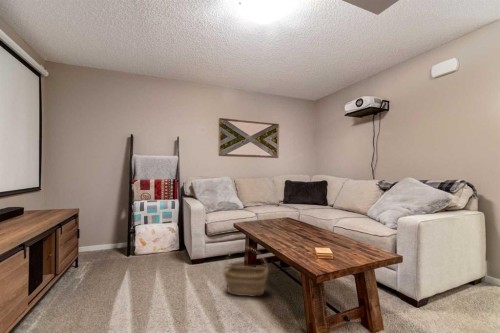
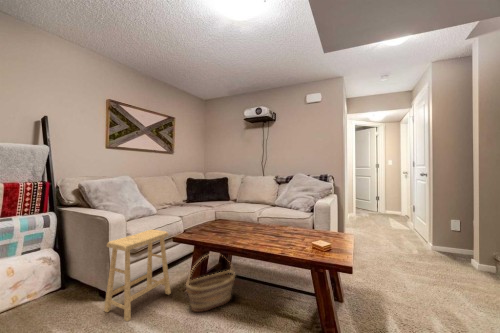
footstool: none [184,219,228,282] -> present [104,230,171,321]

